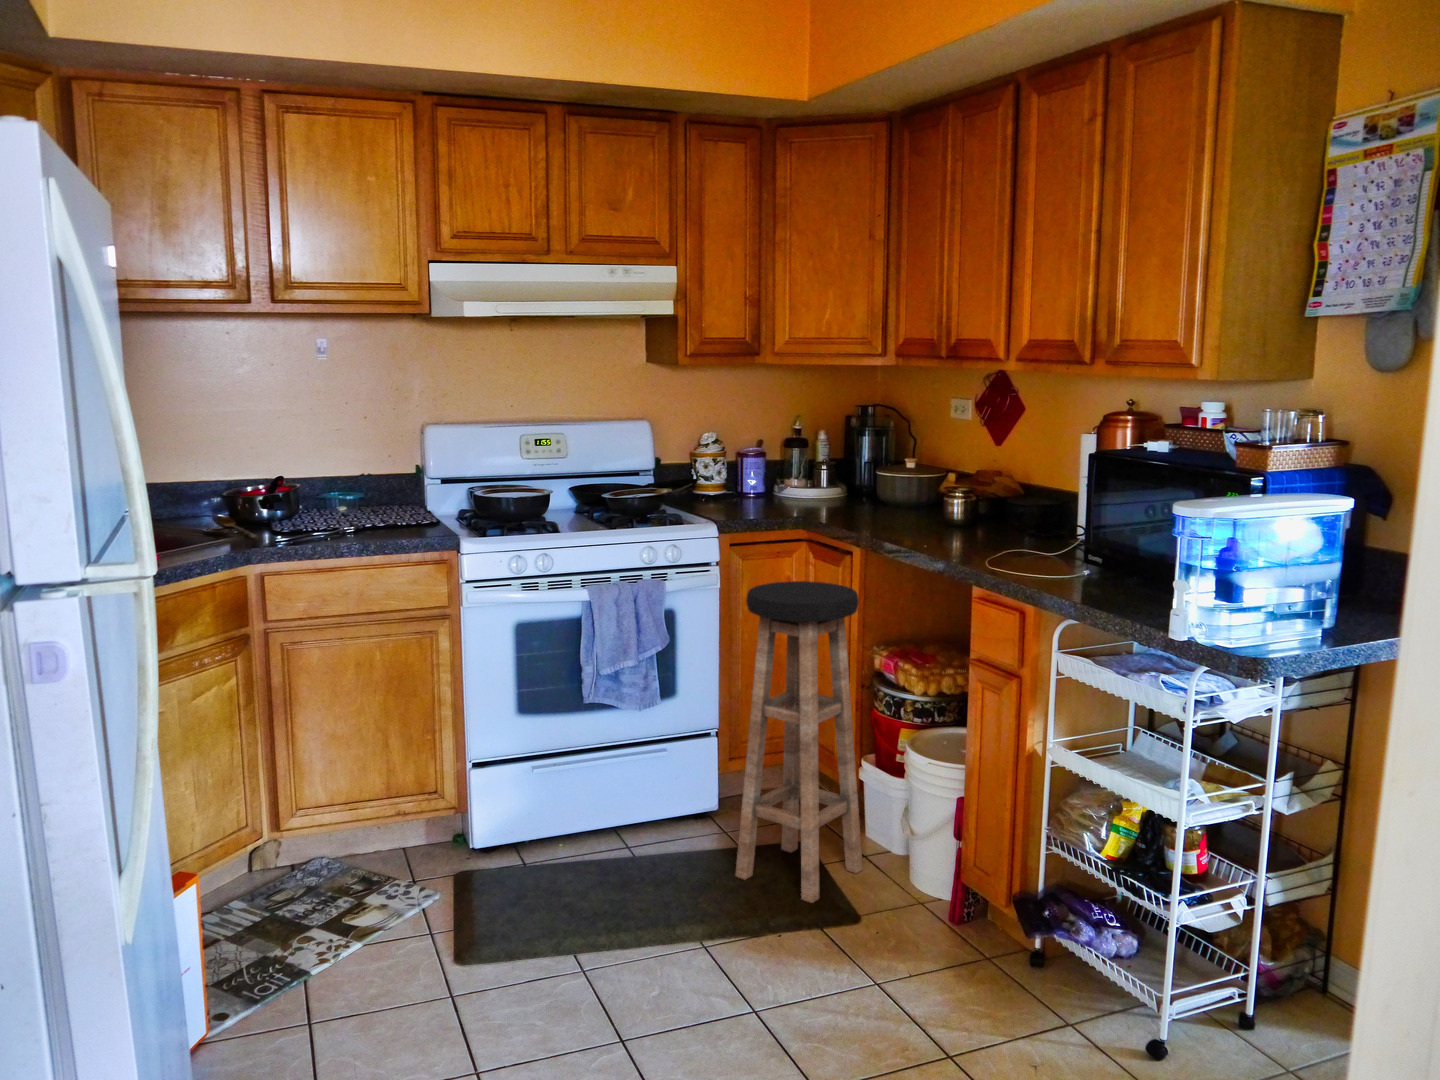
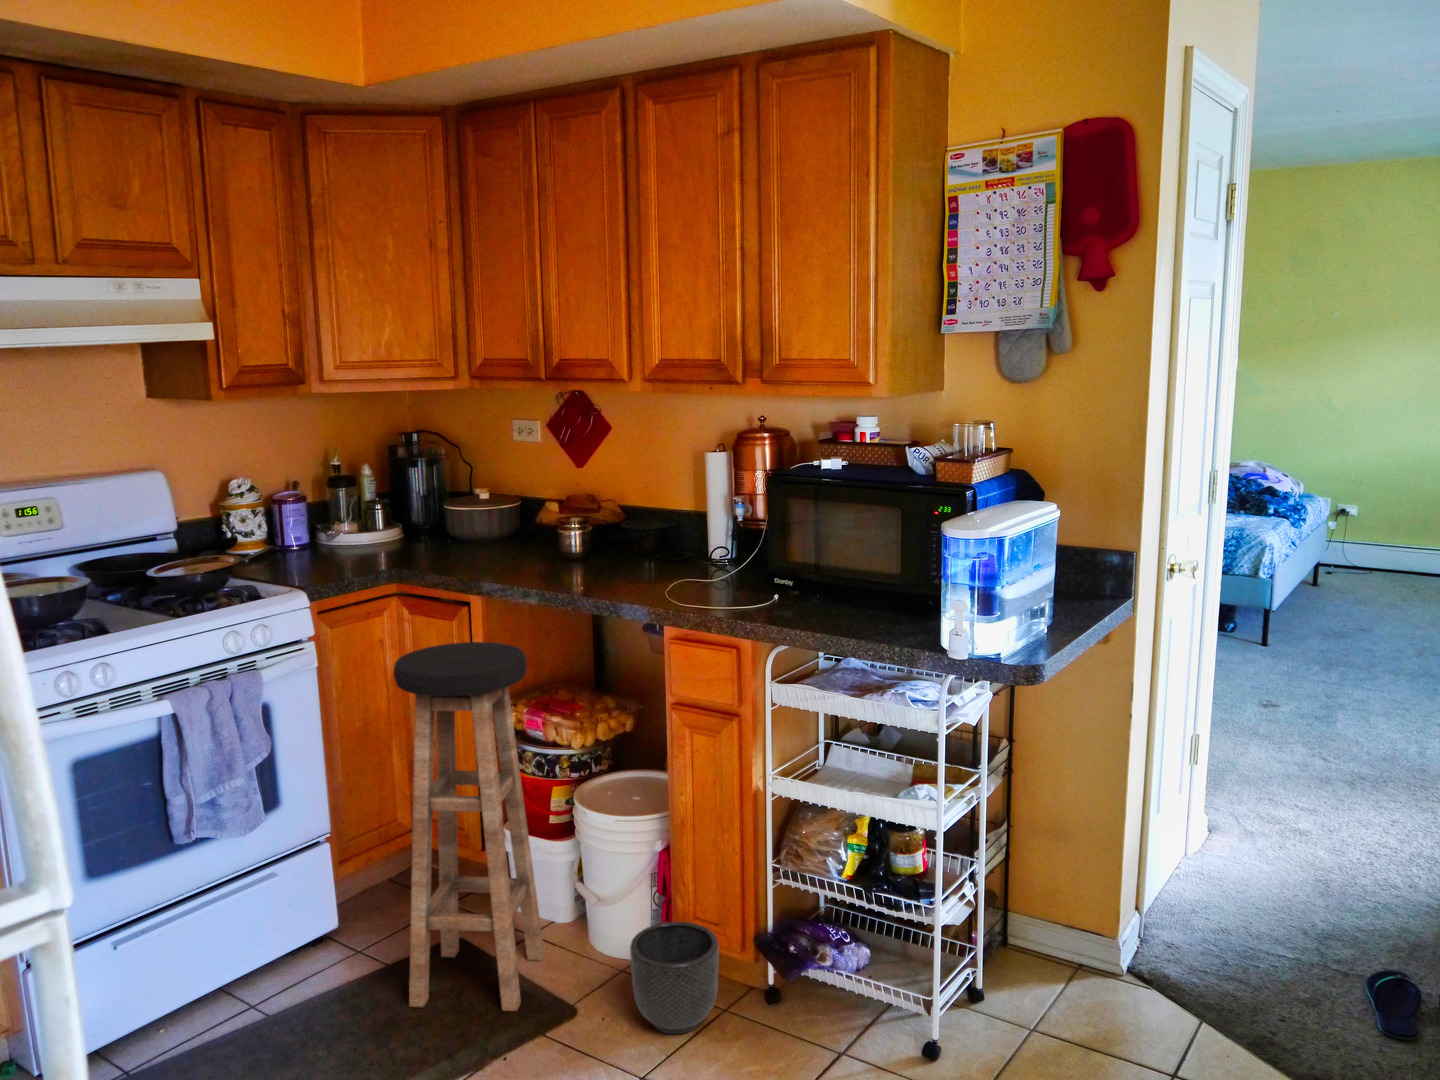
planter: none [898,859,981,961] -> present [630,922,719,1034]

